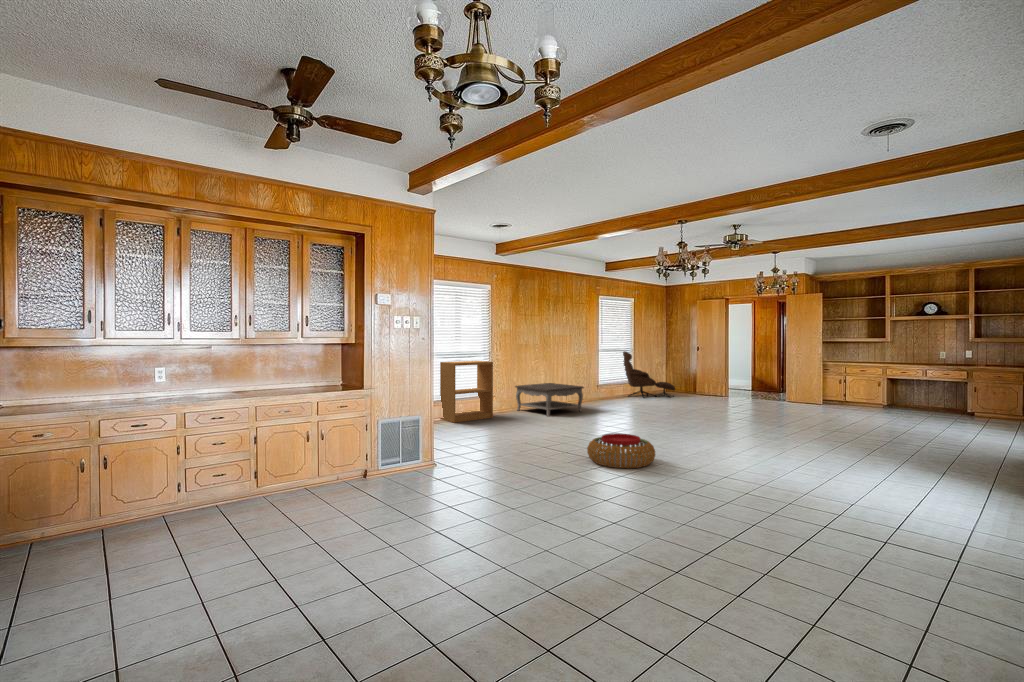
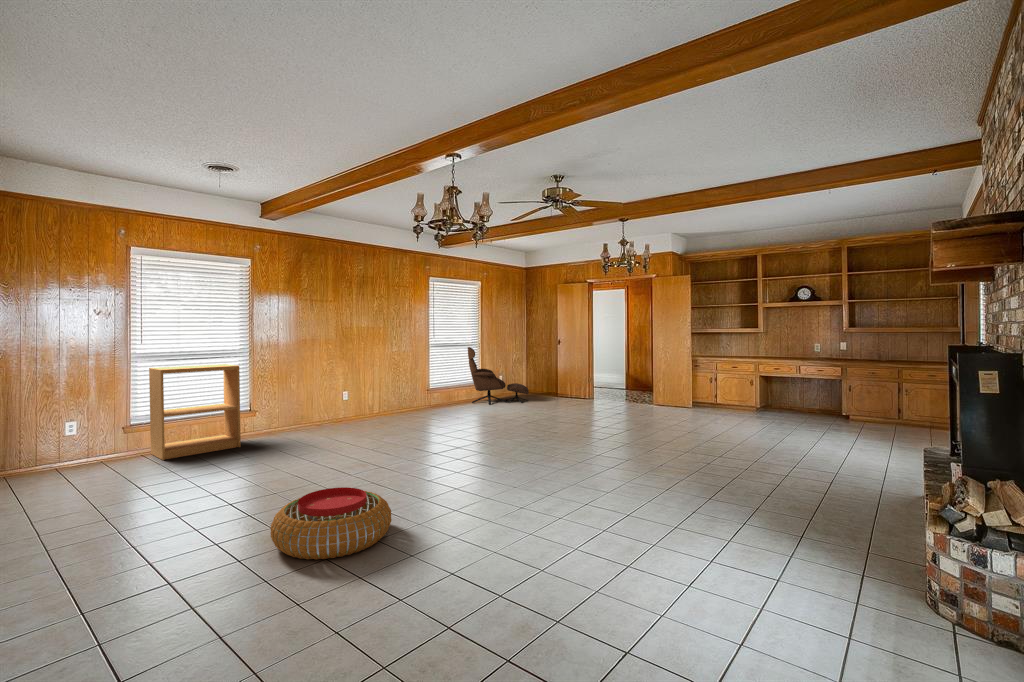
coffee table: present [515,383,584,416] -> none [292,391,390,440]

